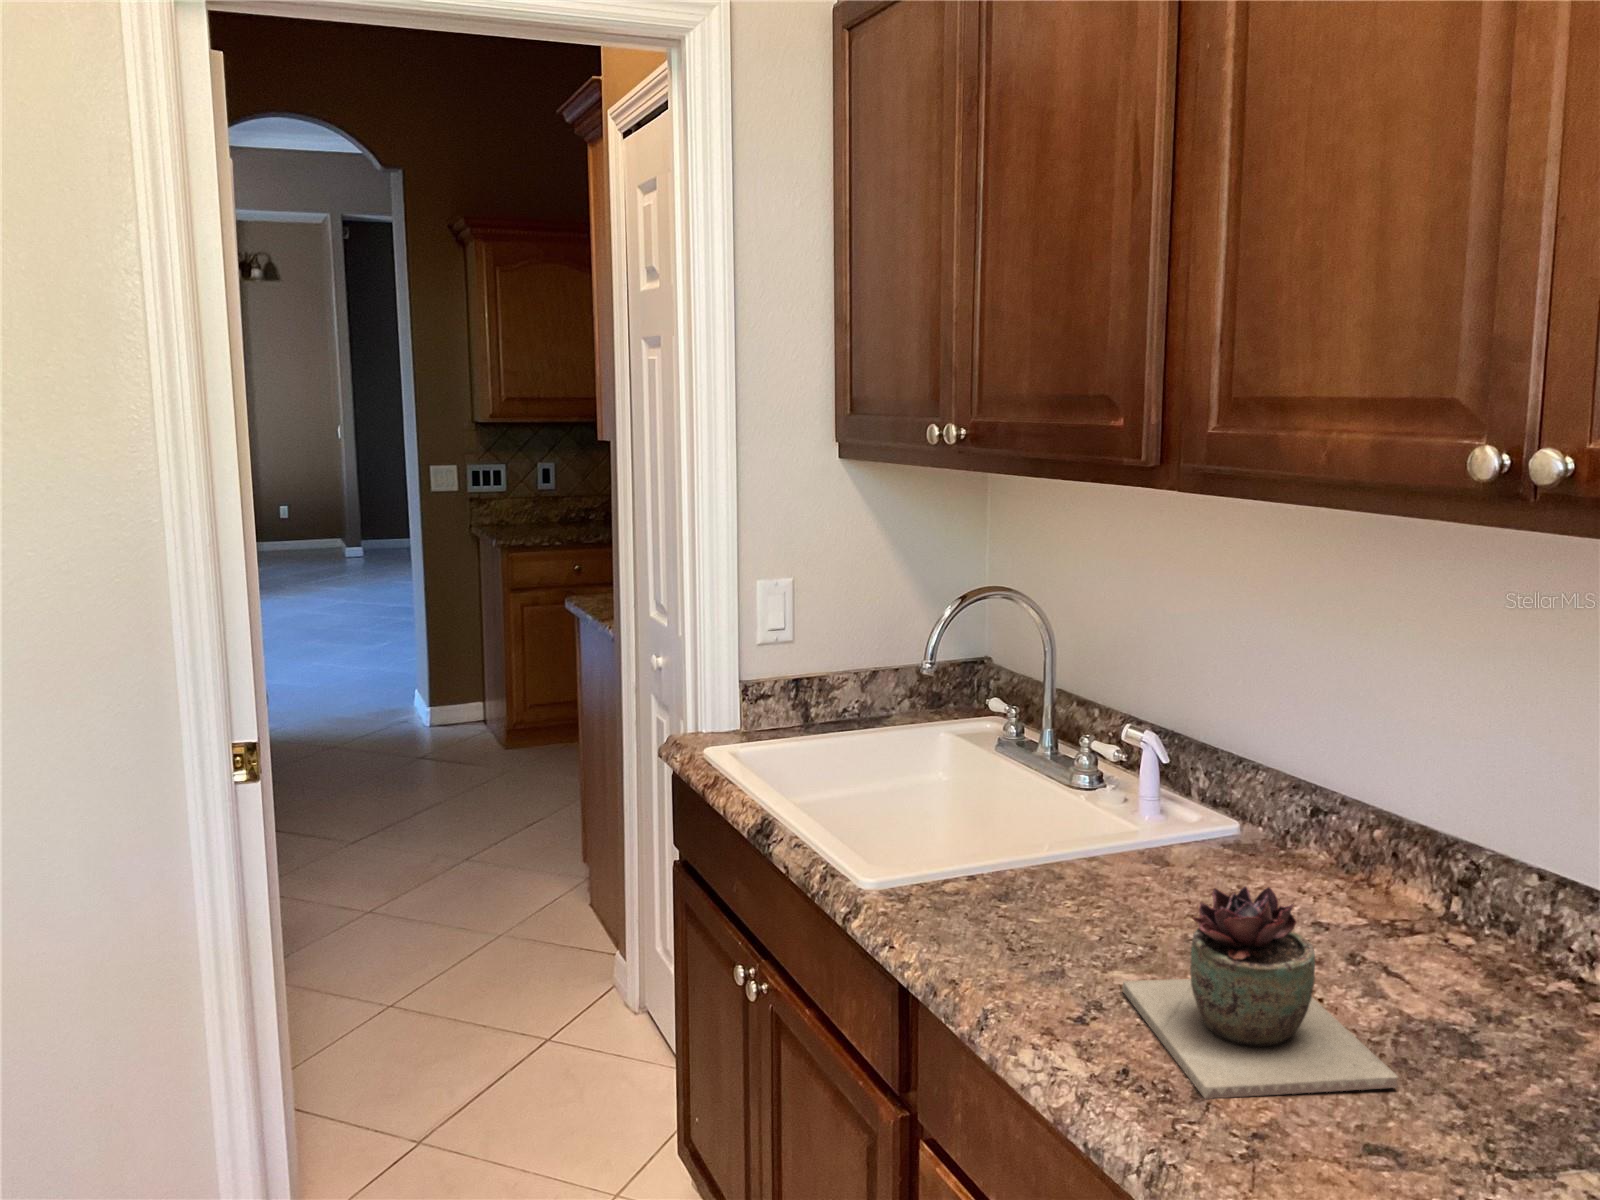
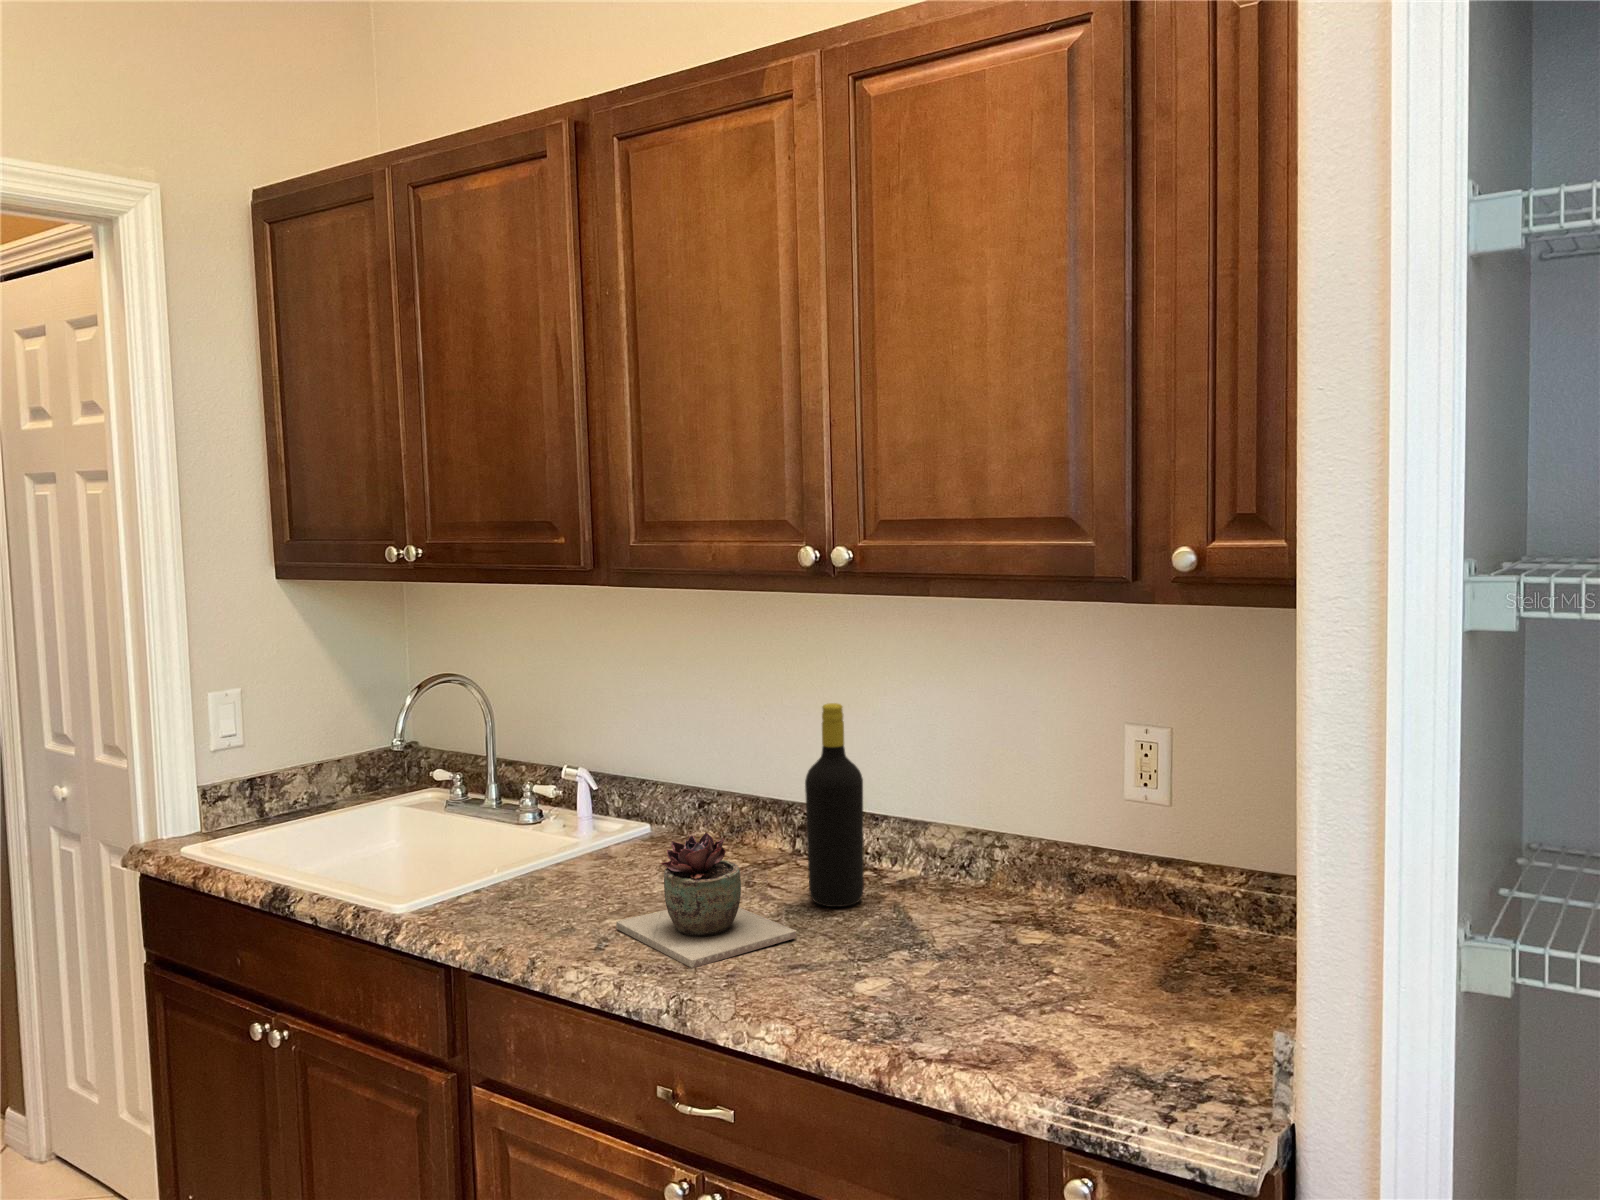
bottle: none [1446,714,1565,1045] -> present [805,703,864,907]

